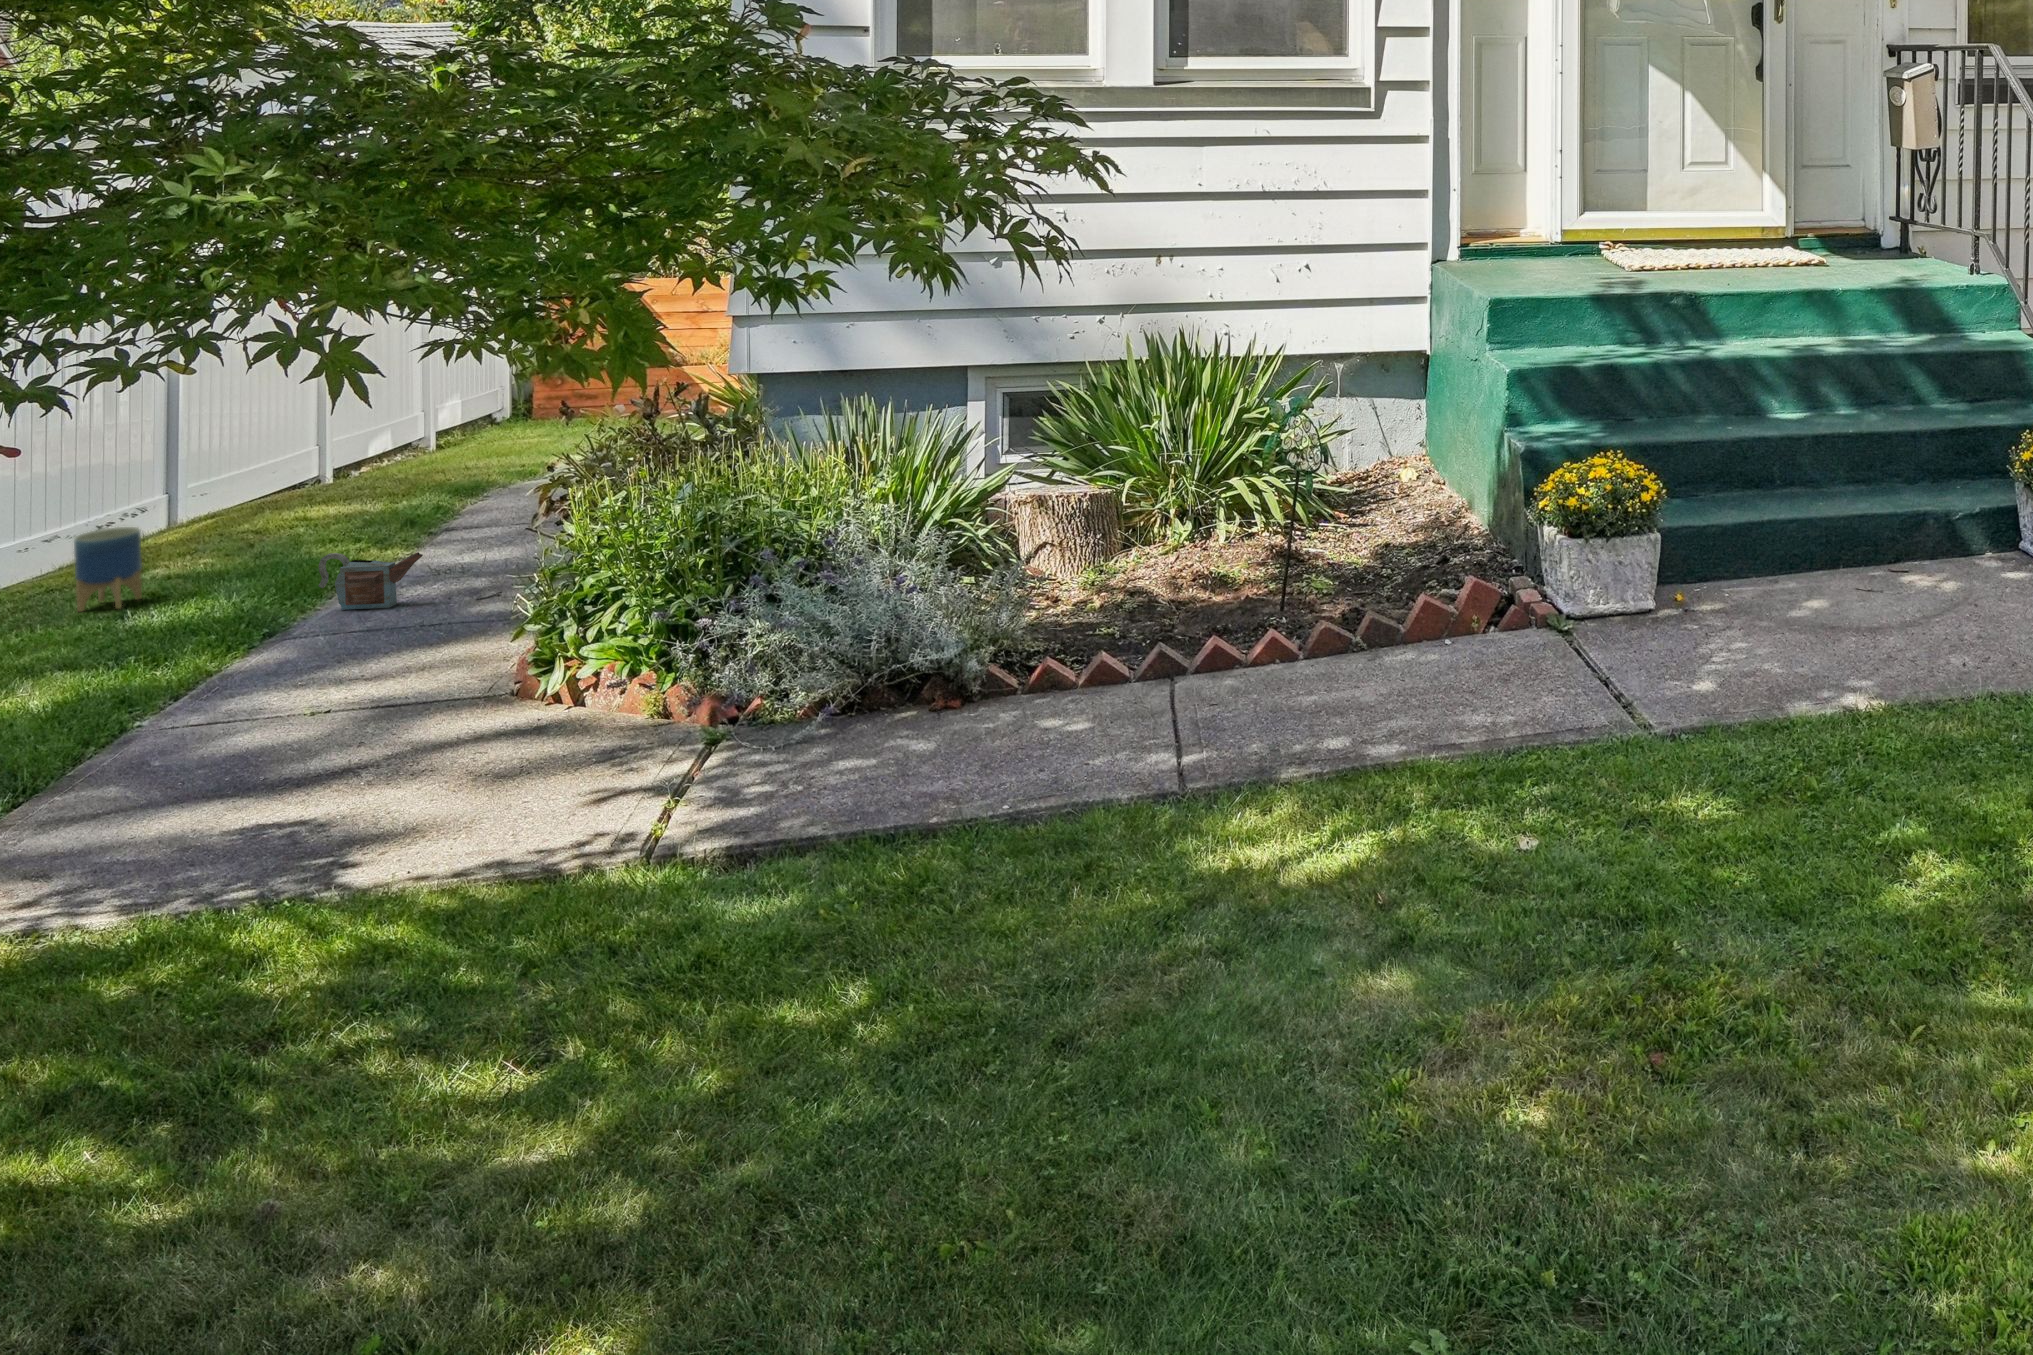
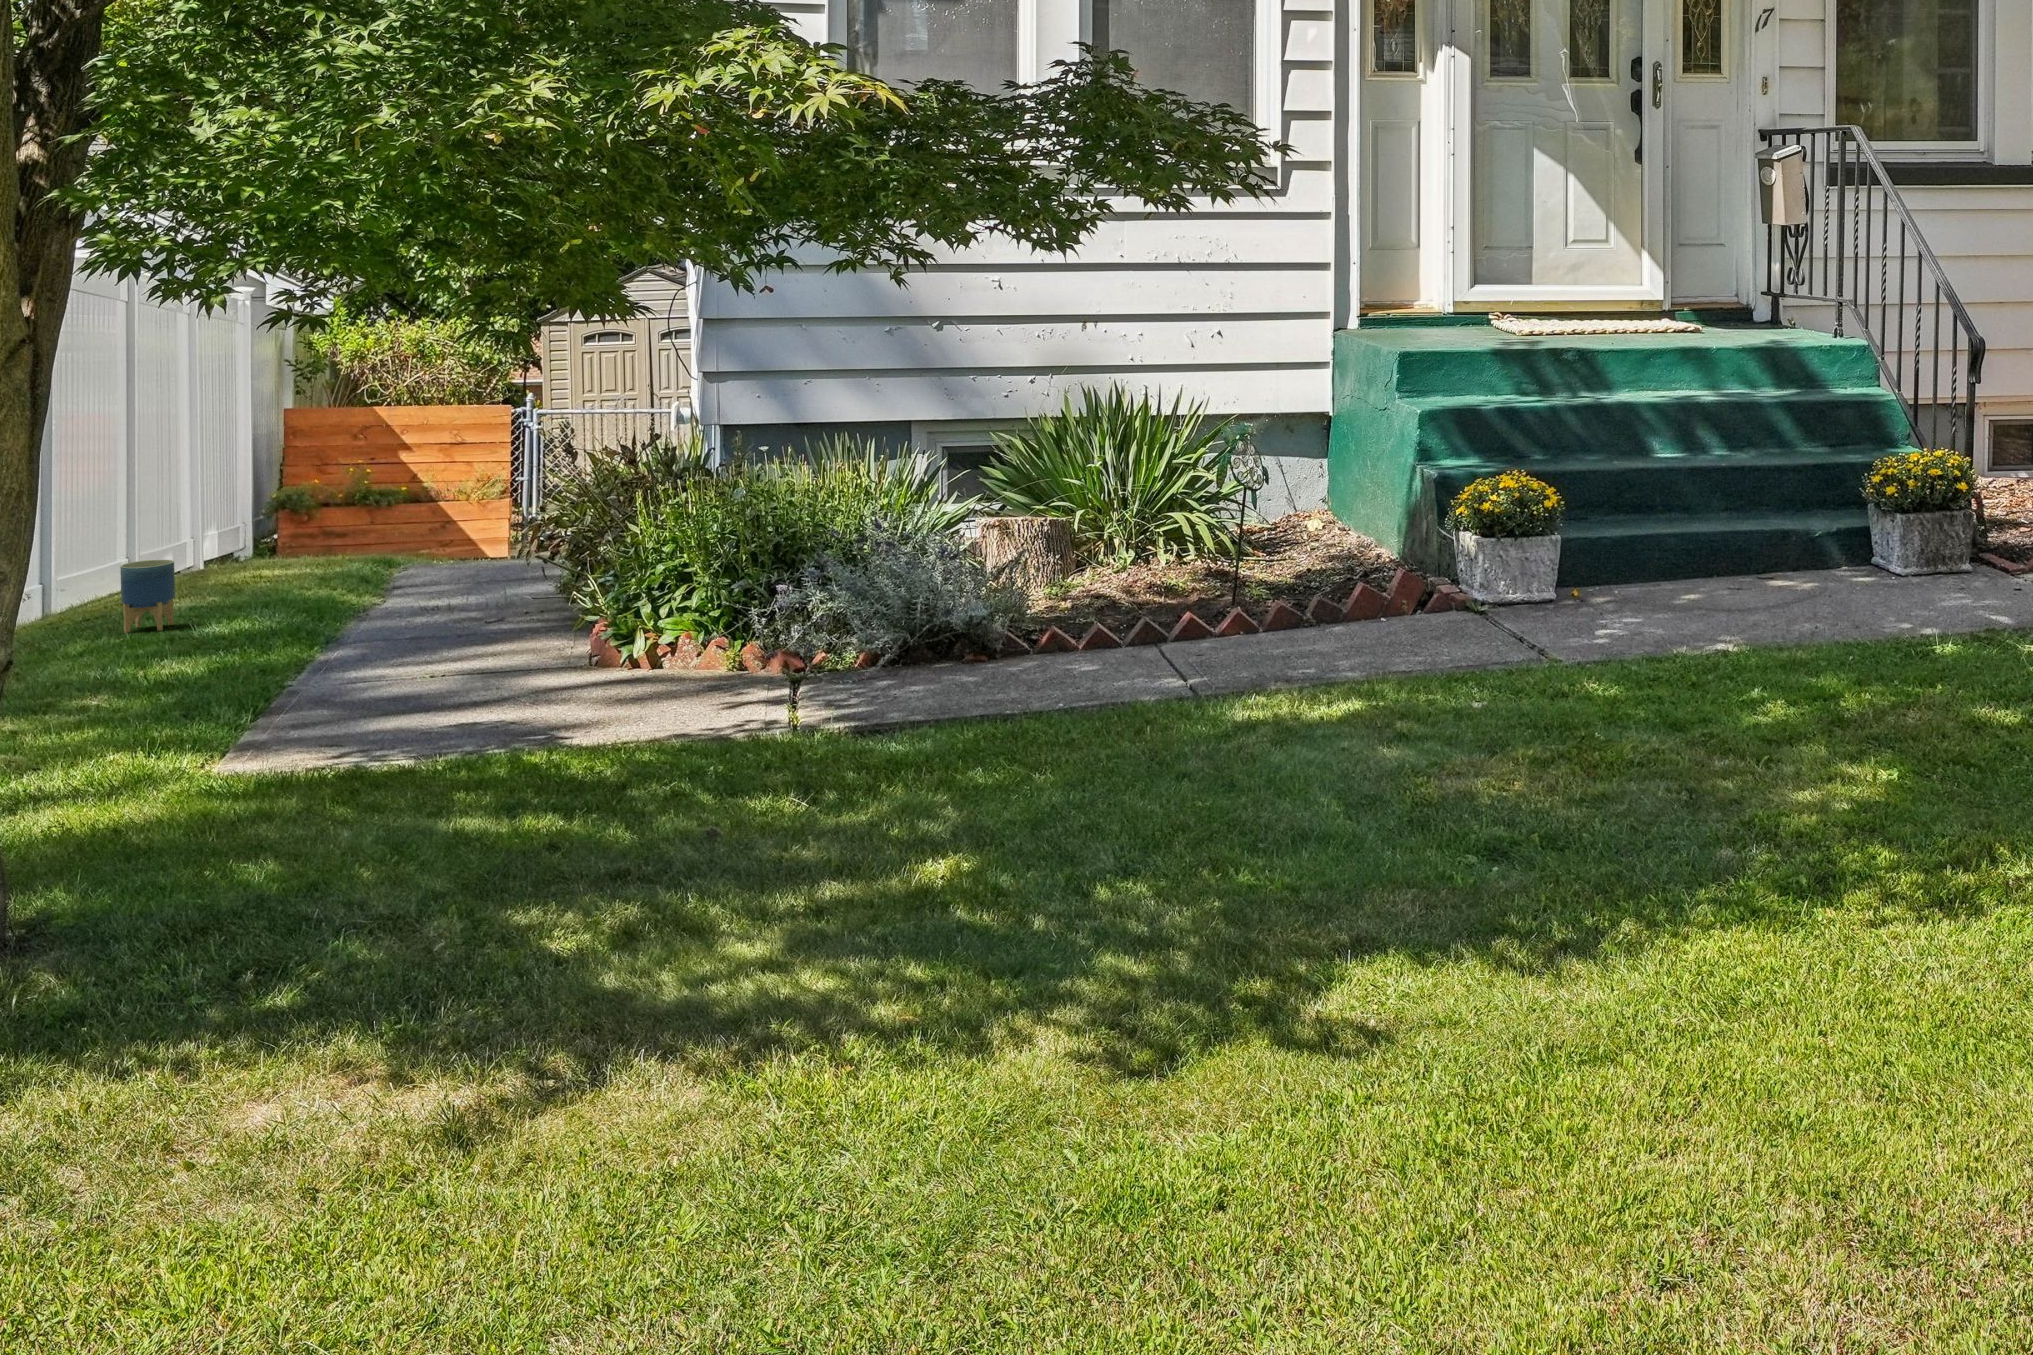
watering can: present [318,552,423,610] -> none [353,575,446,626]

